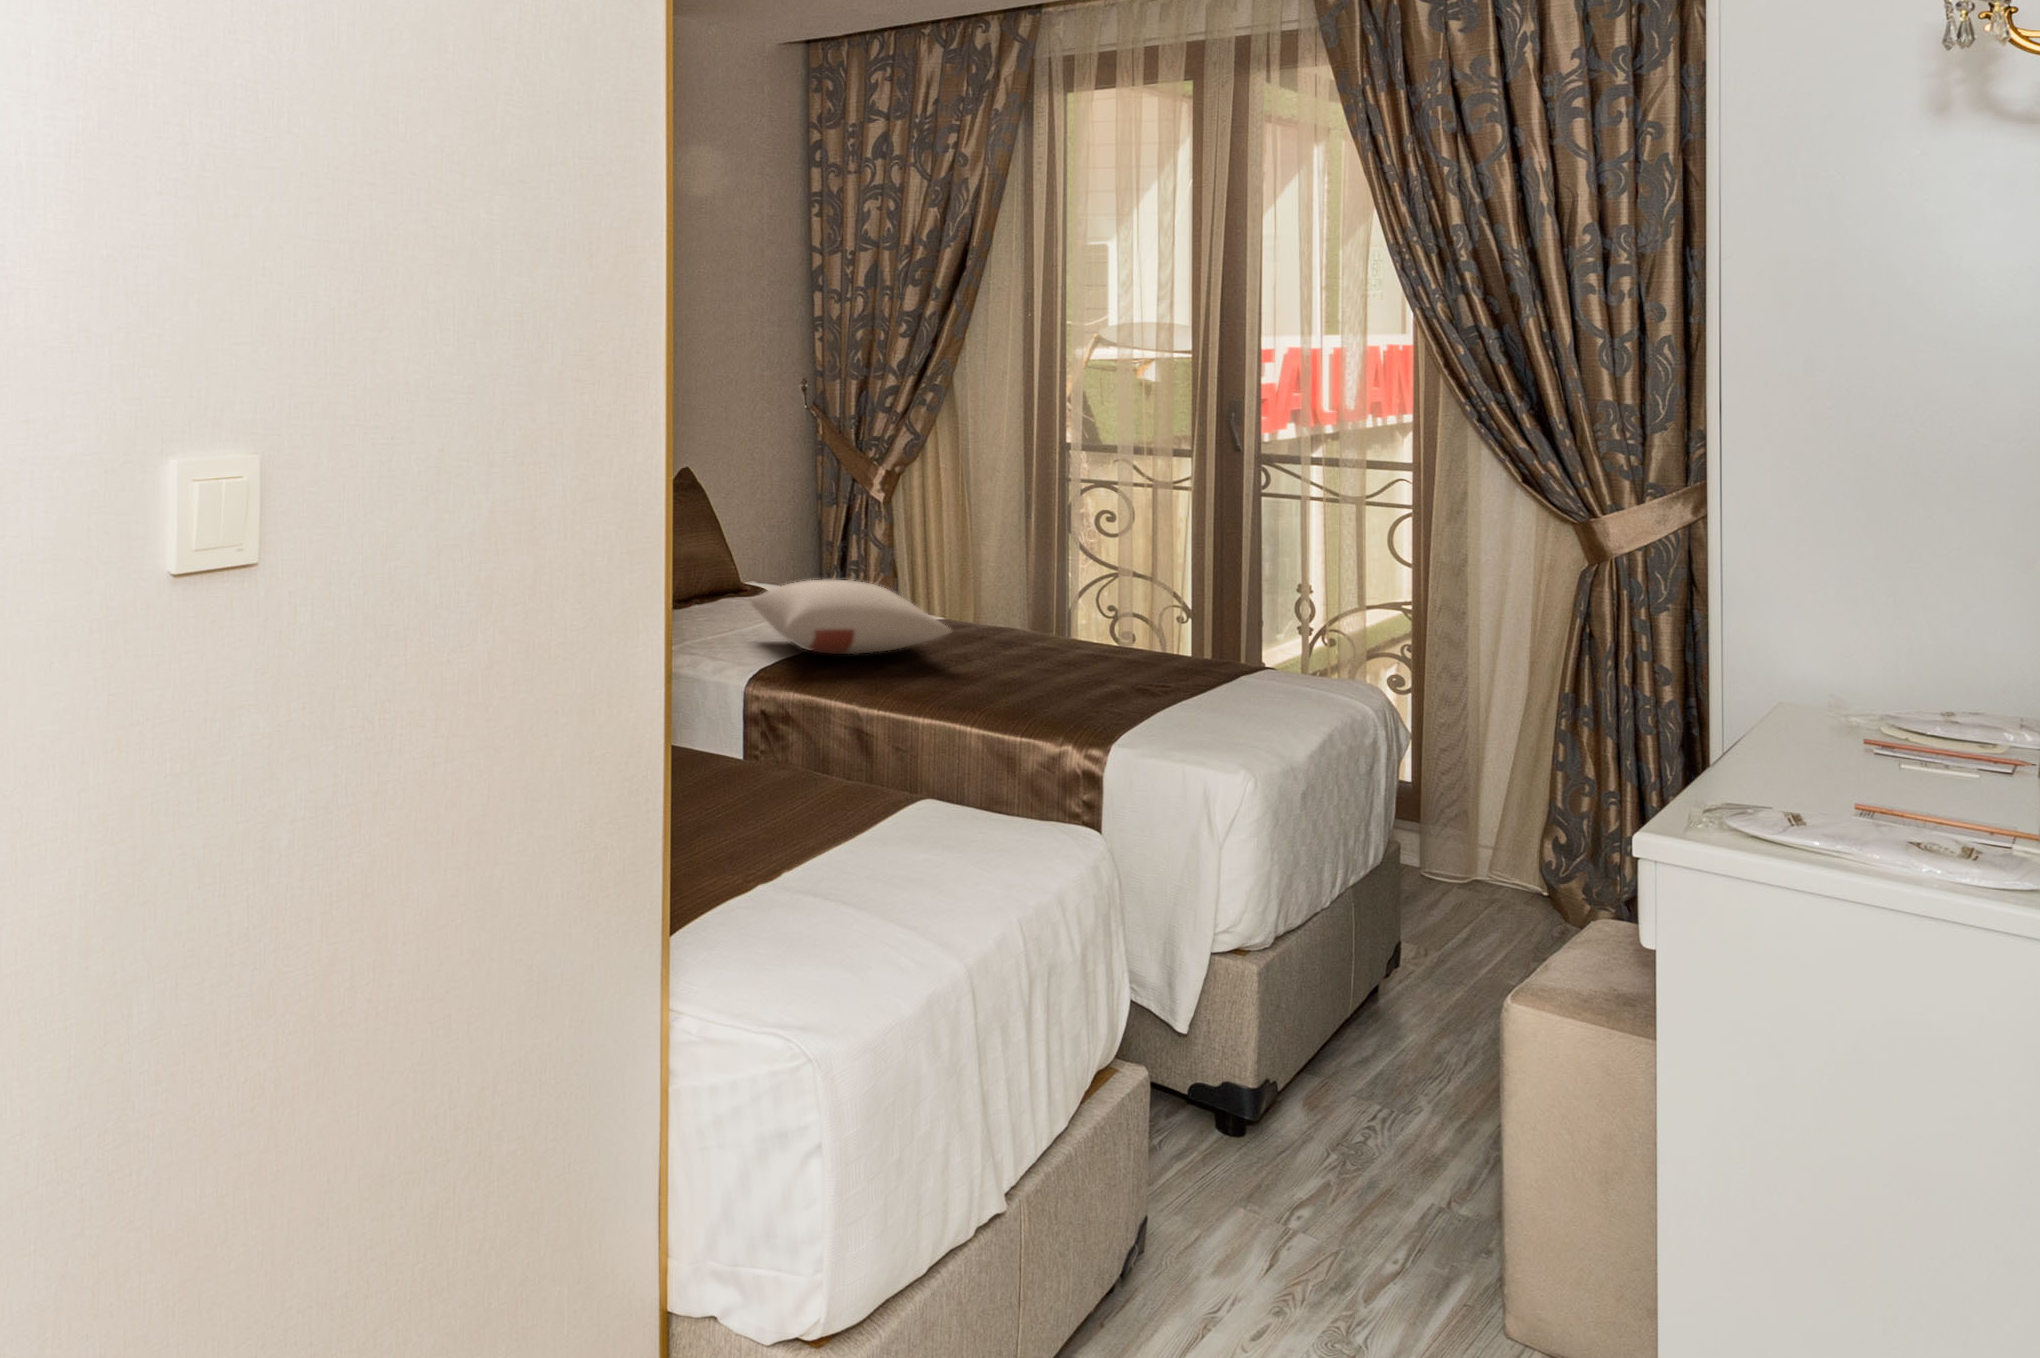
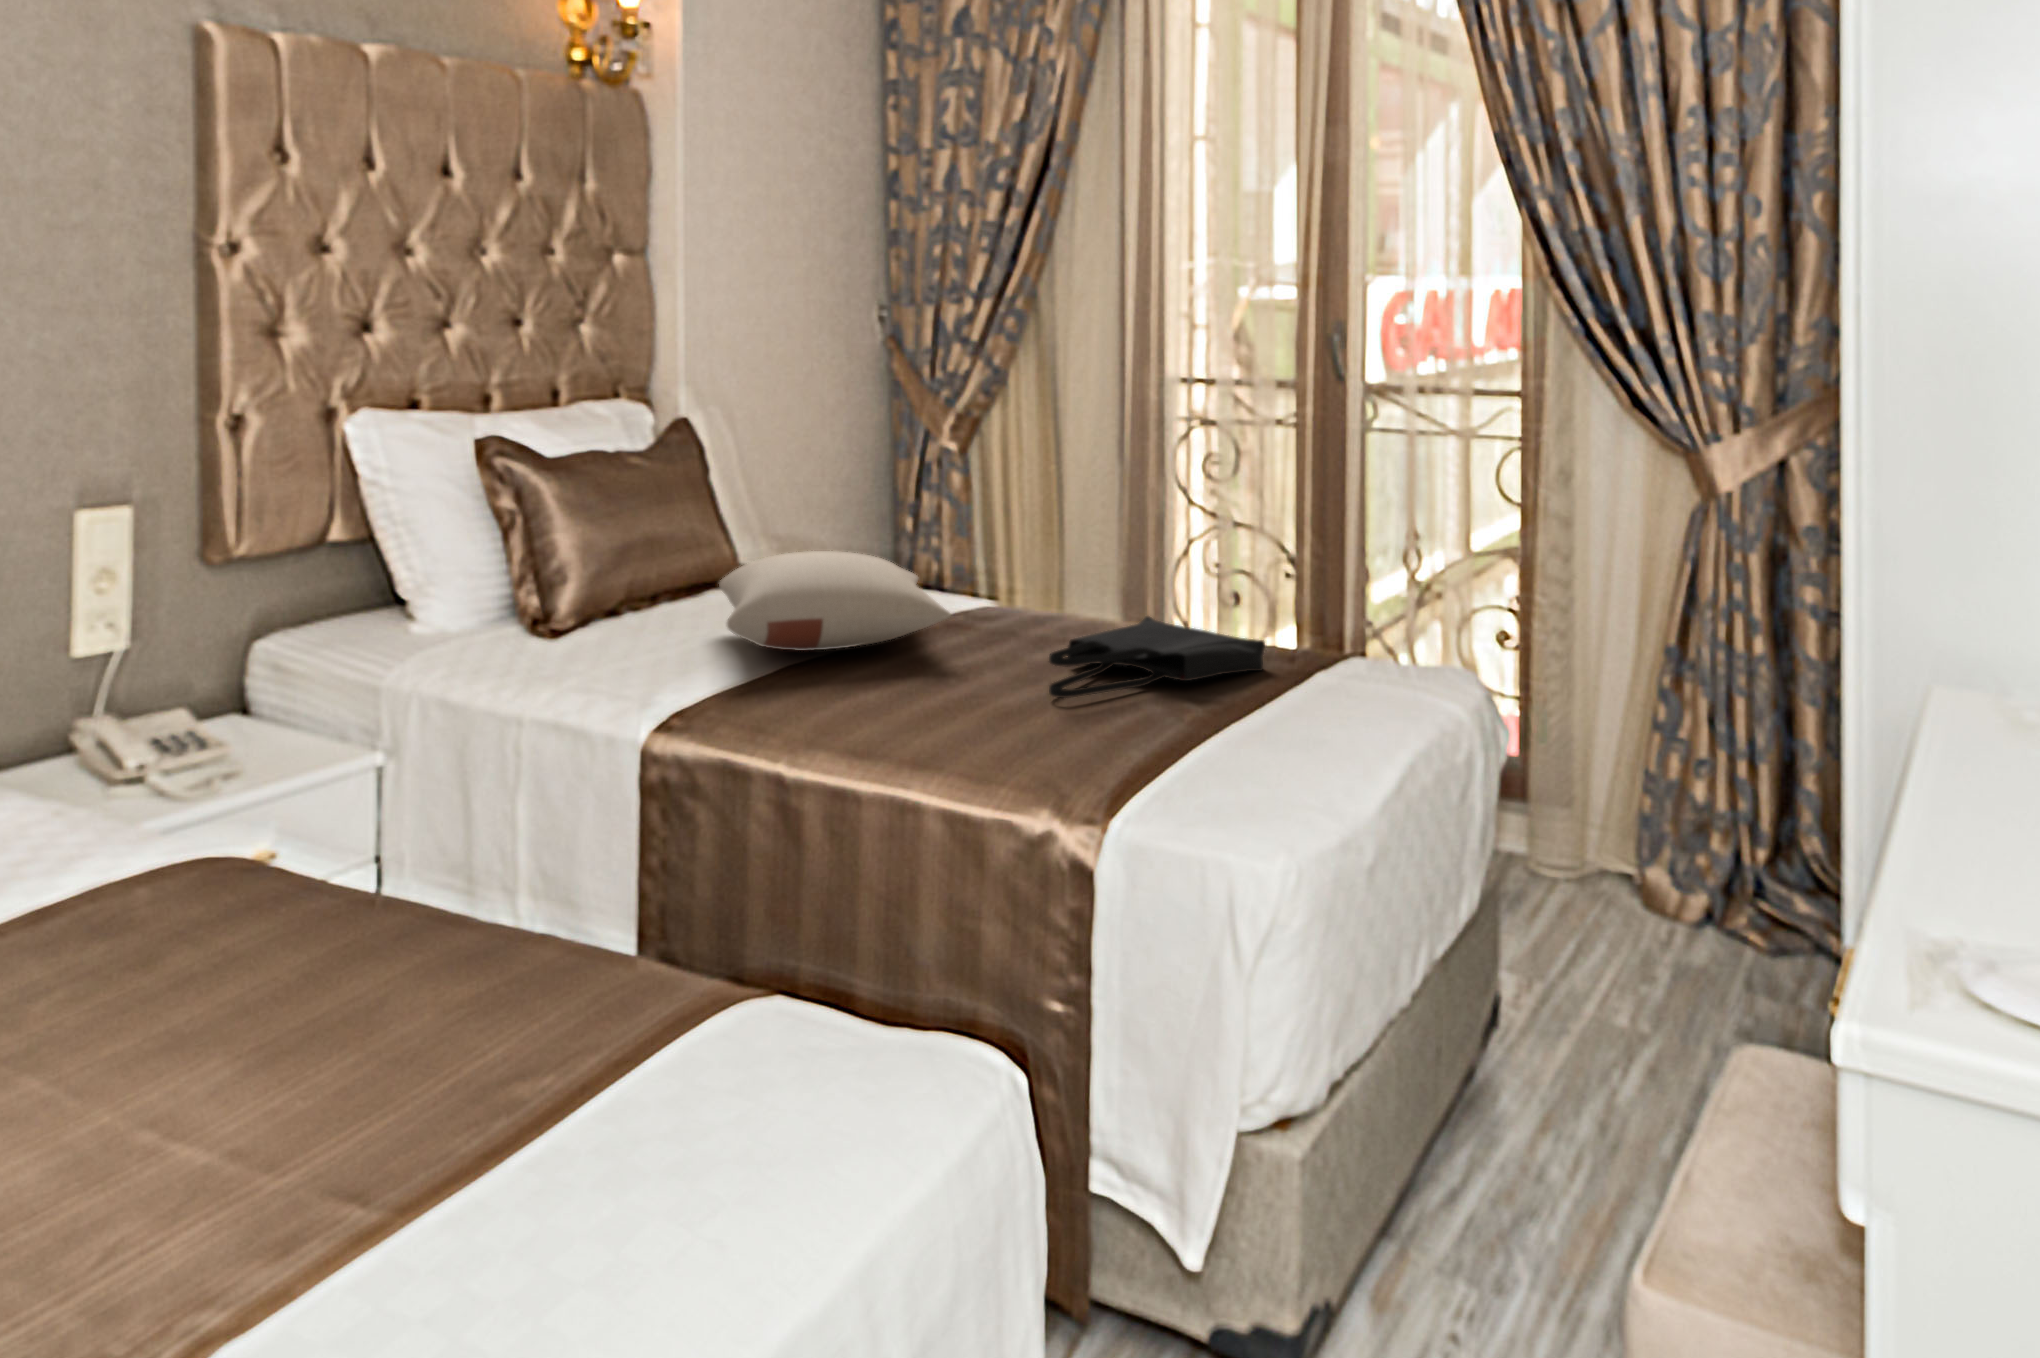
tote bag: none [1047,639,1216,695] -> present [1049,616,1265,698]

